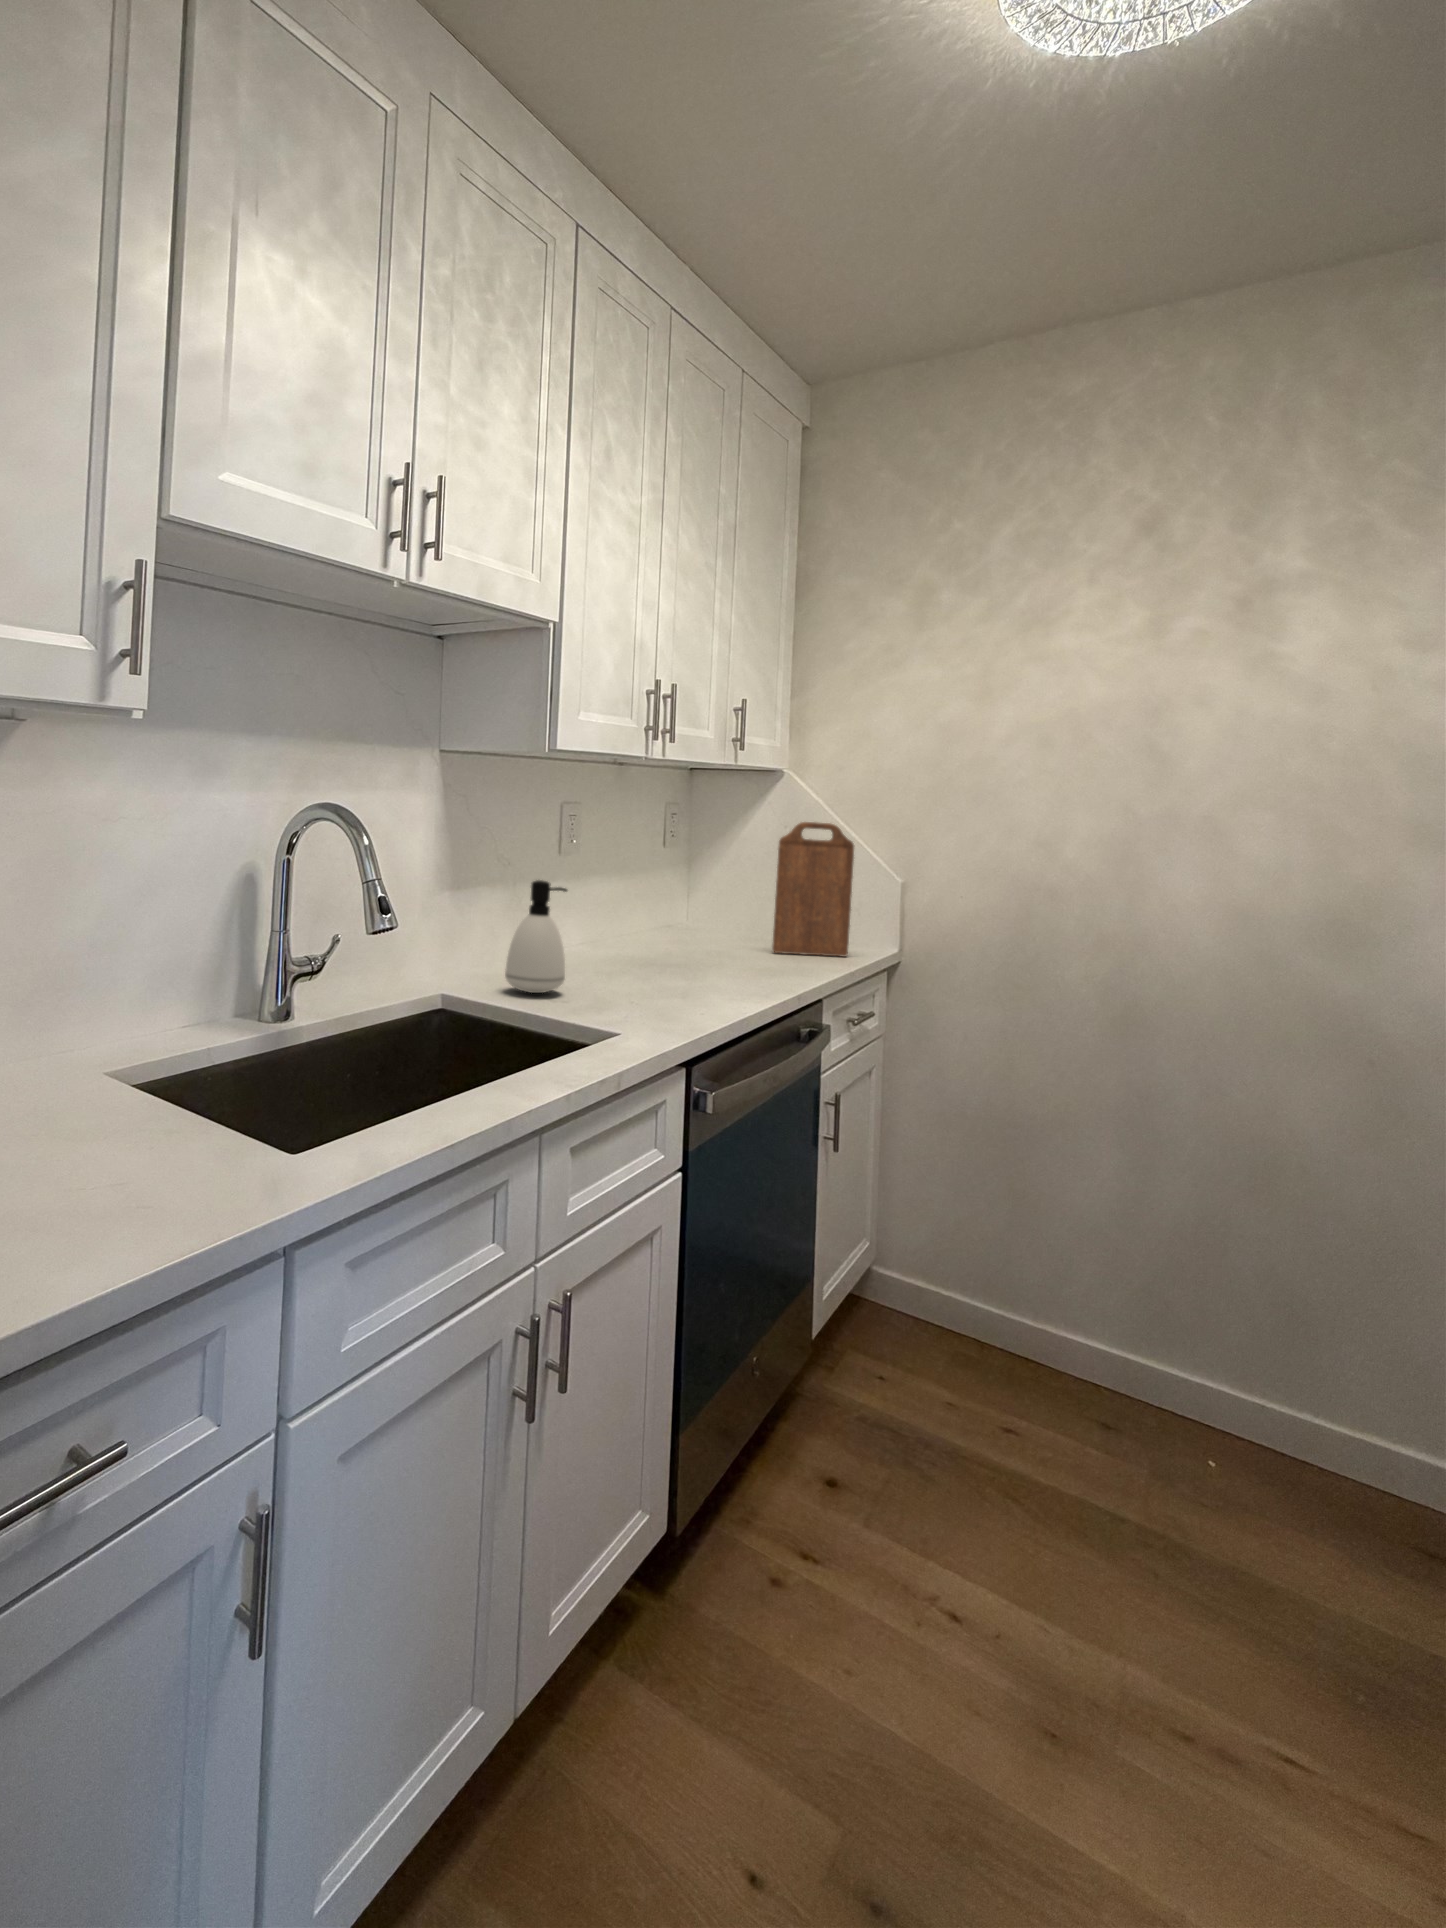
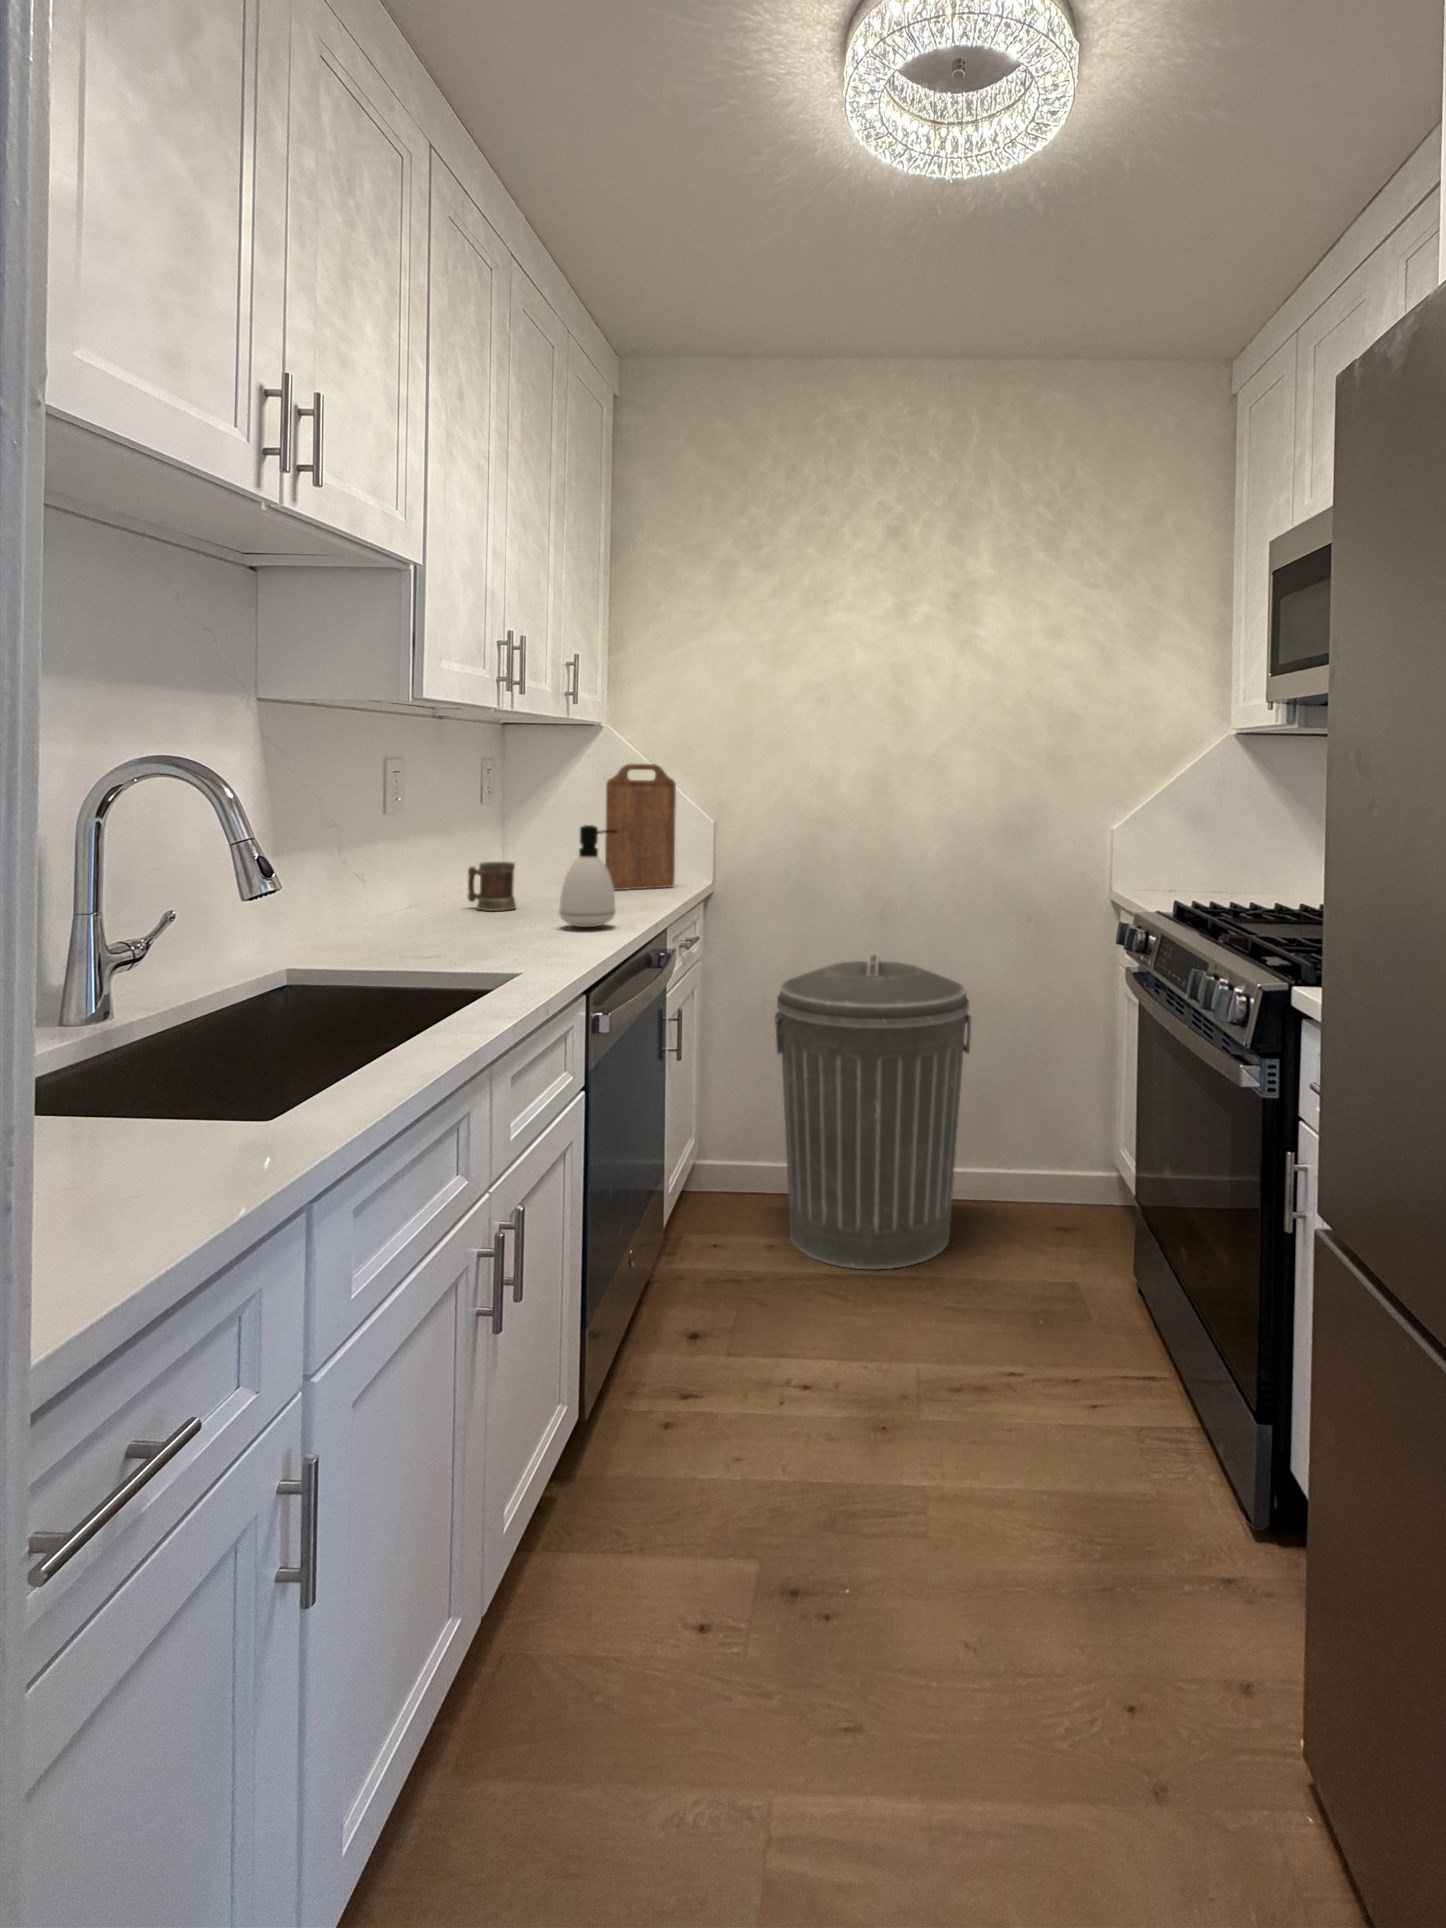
soap dispenser: present [505,880,567,993] -> present [560,825,618,927]
mug: none [626,914,672,964] -> present [468,862,516,911]
trash can: none [946,1062,1202,1453] -> present [774,955,971,1269]

